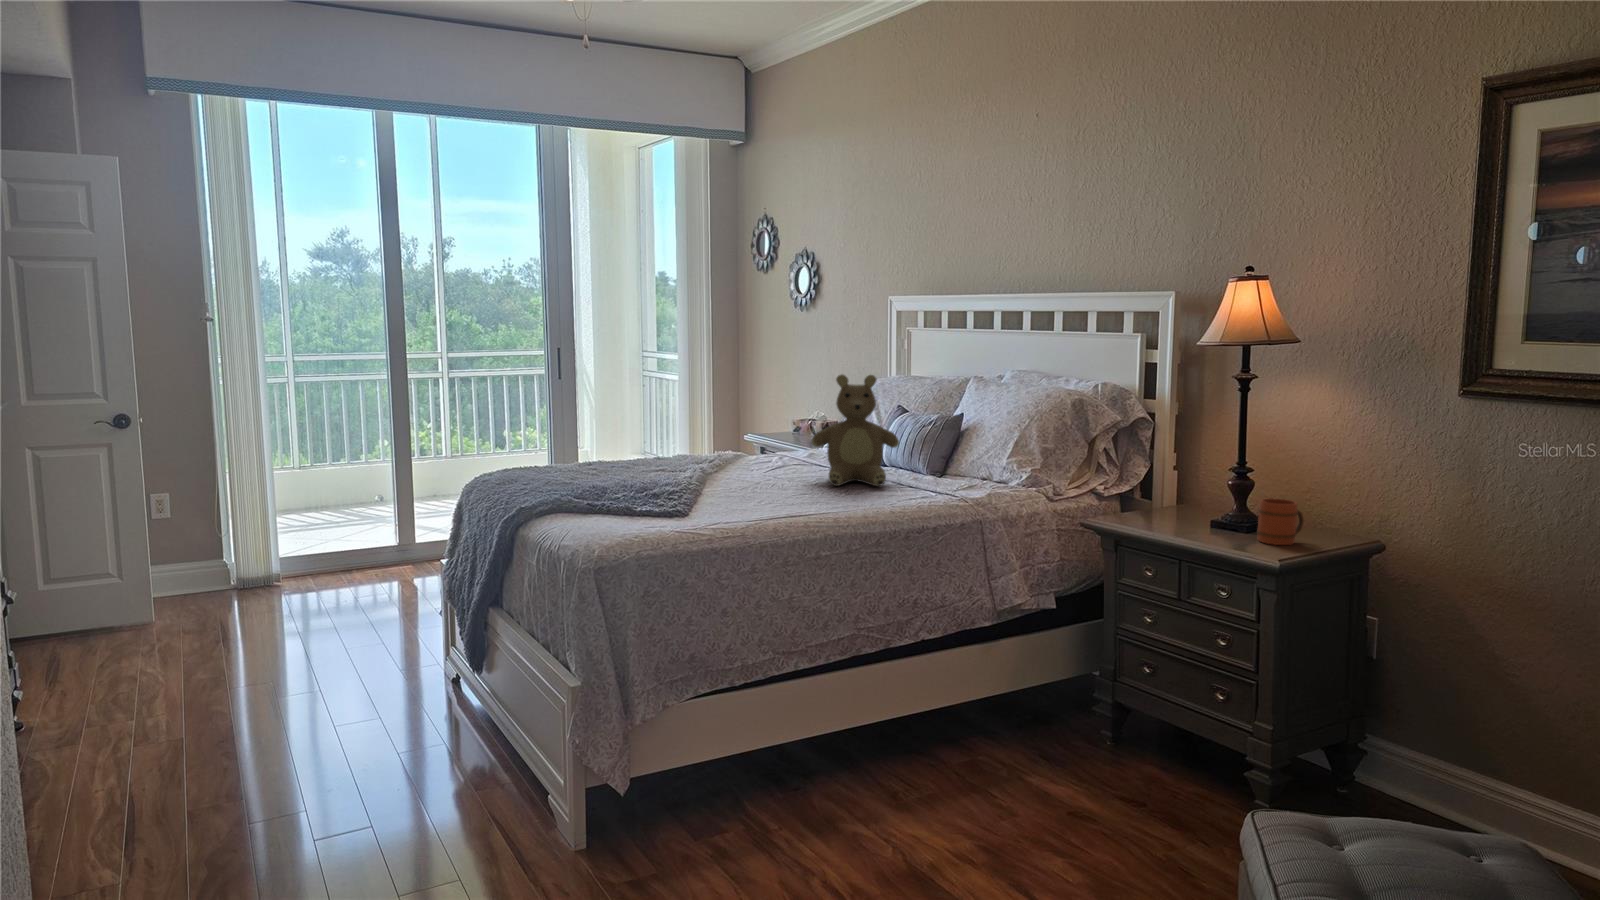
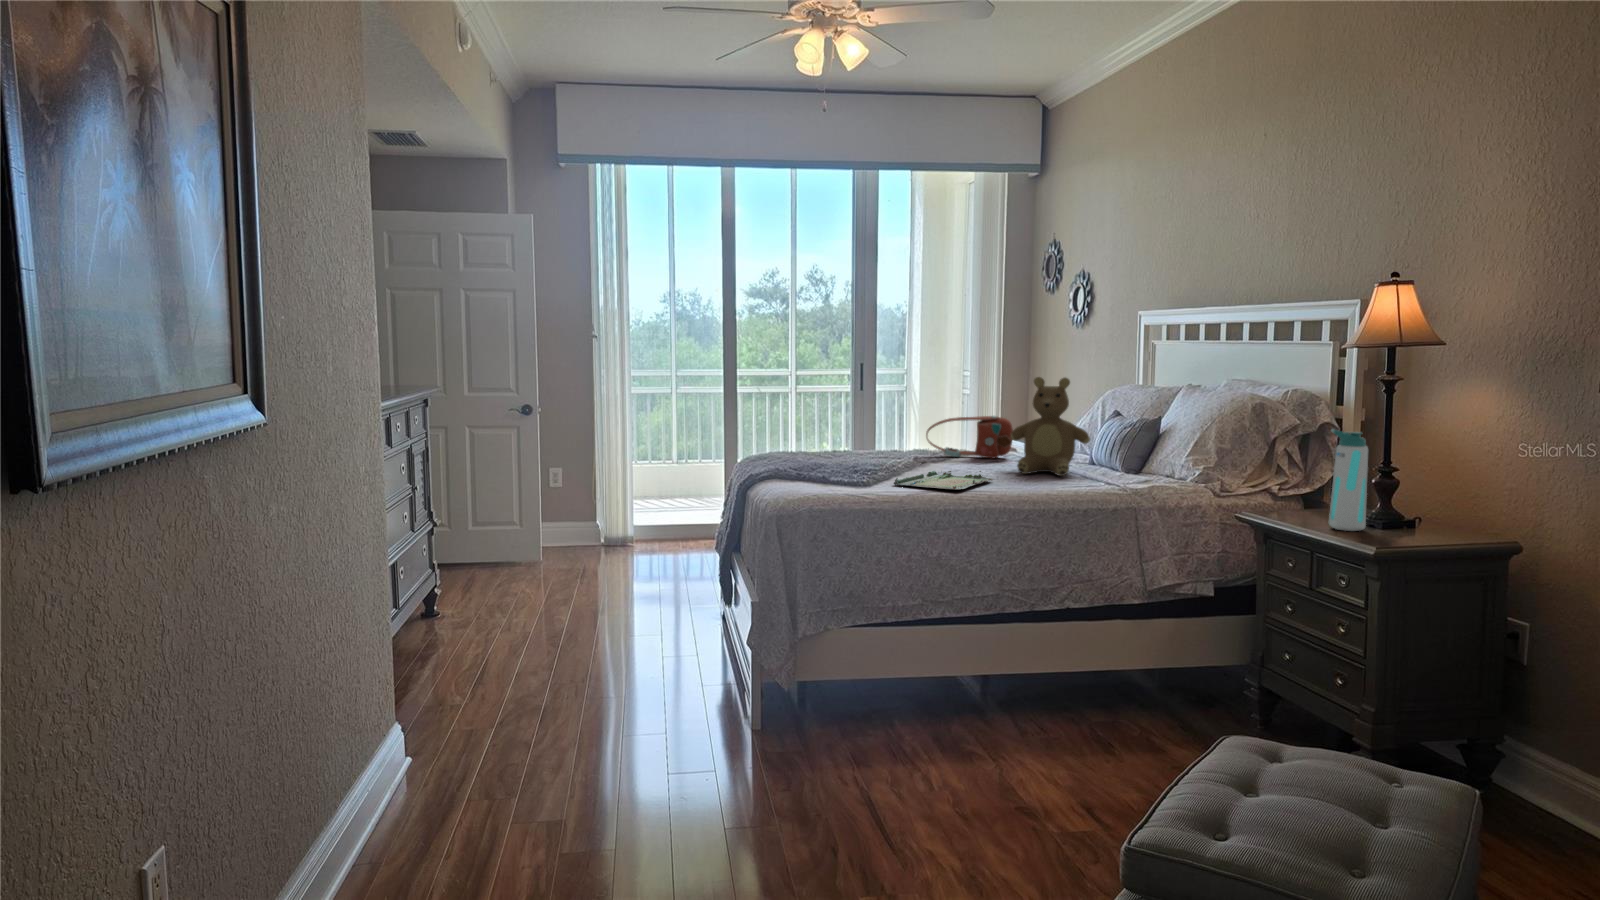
handbag: none [701,417,800,466] -> present [926,416,1013,458]
water bottle: none [1193,431,1232,537] -> present [1329,429,1368,531]
tray: none [715,485,817,516] -> present [894,471,993,490]
mug: present [1257,498,1304,545] -> none [1386,496,1438,541]

